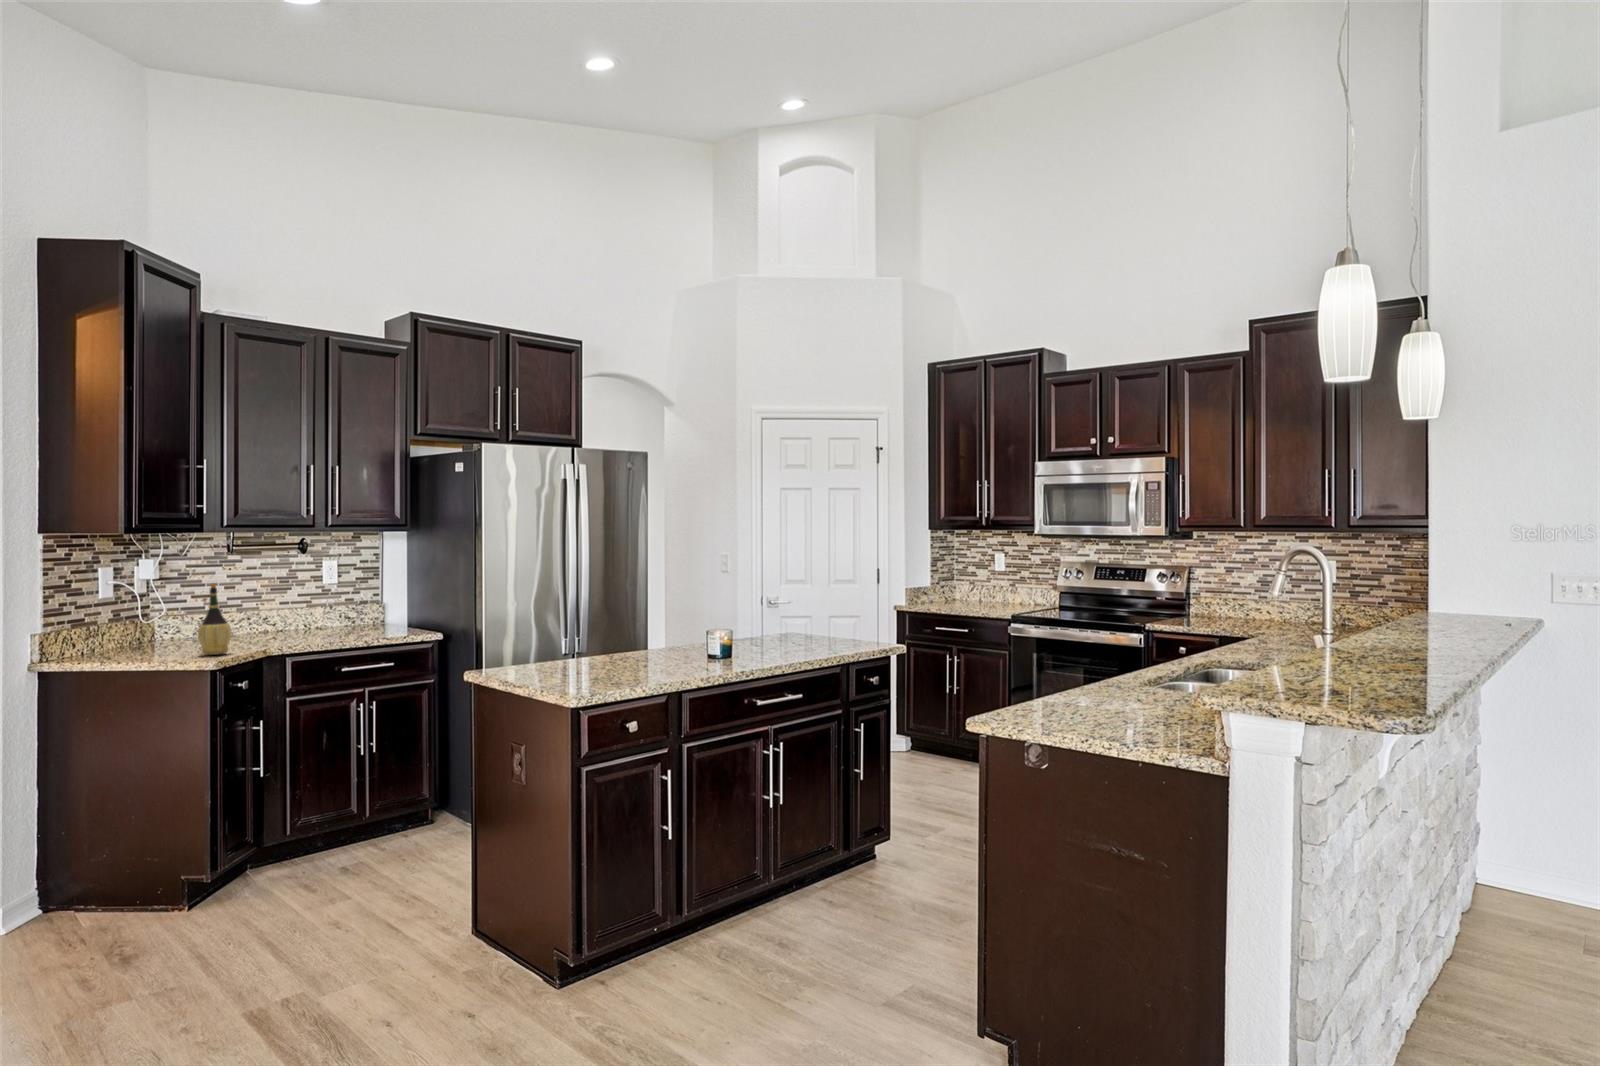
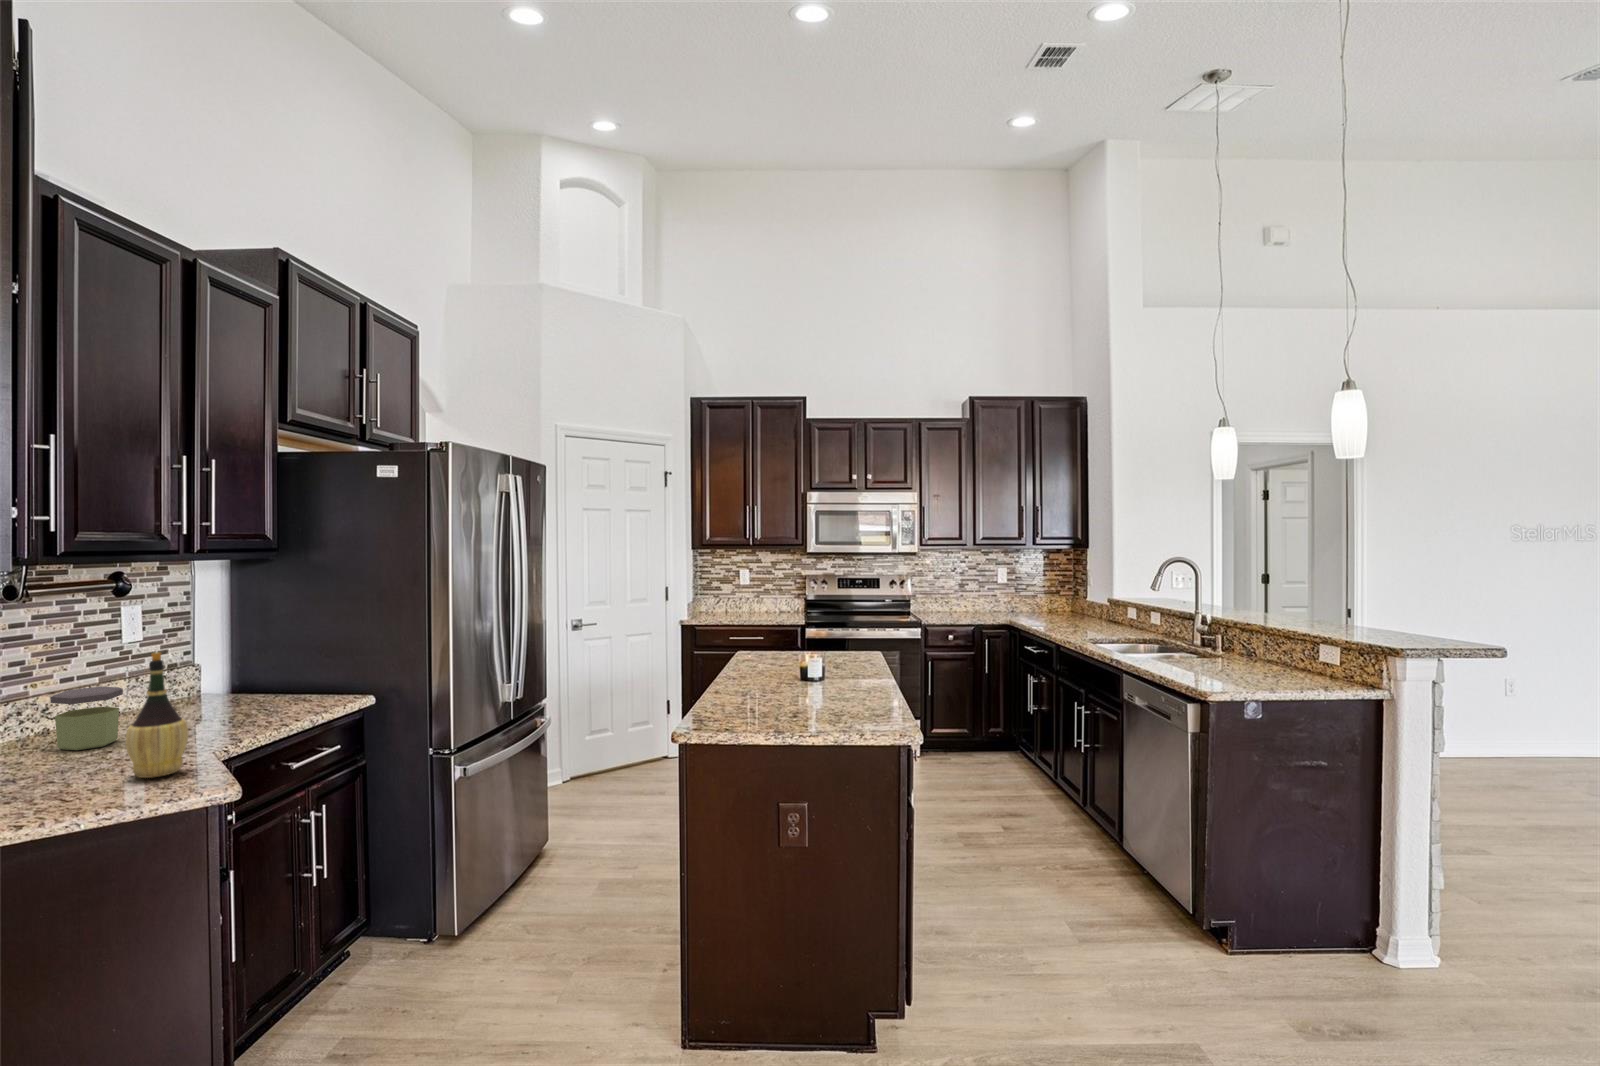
jar: none [238,607,271,641] -> present [50,686,123,750]

